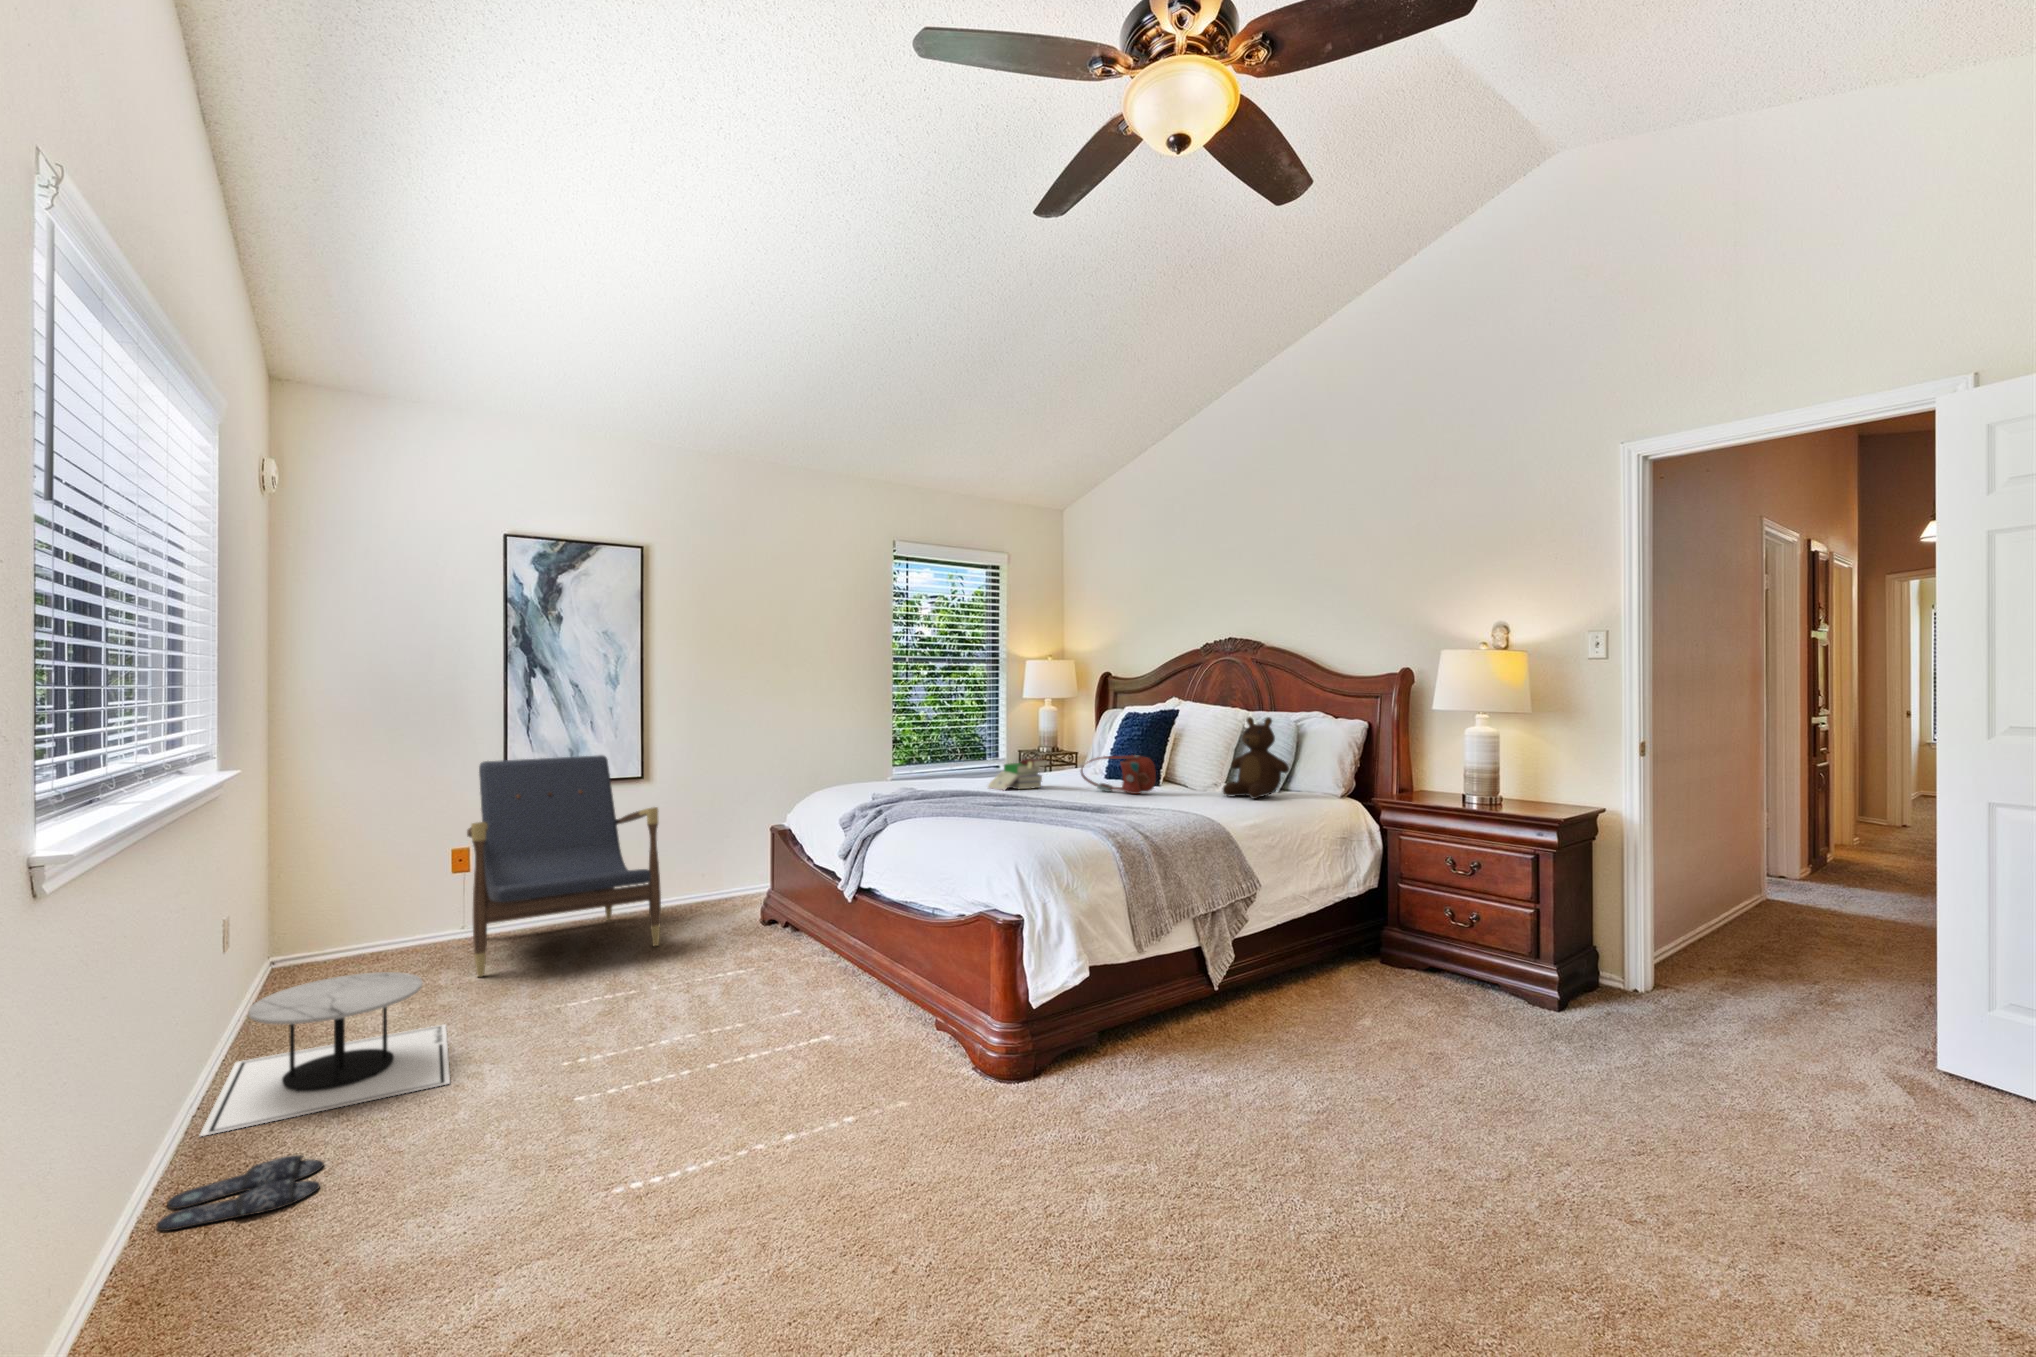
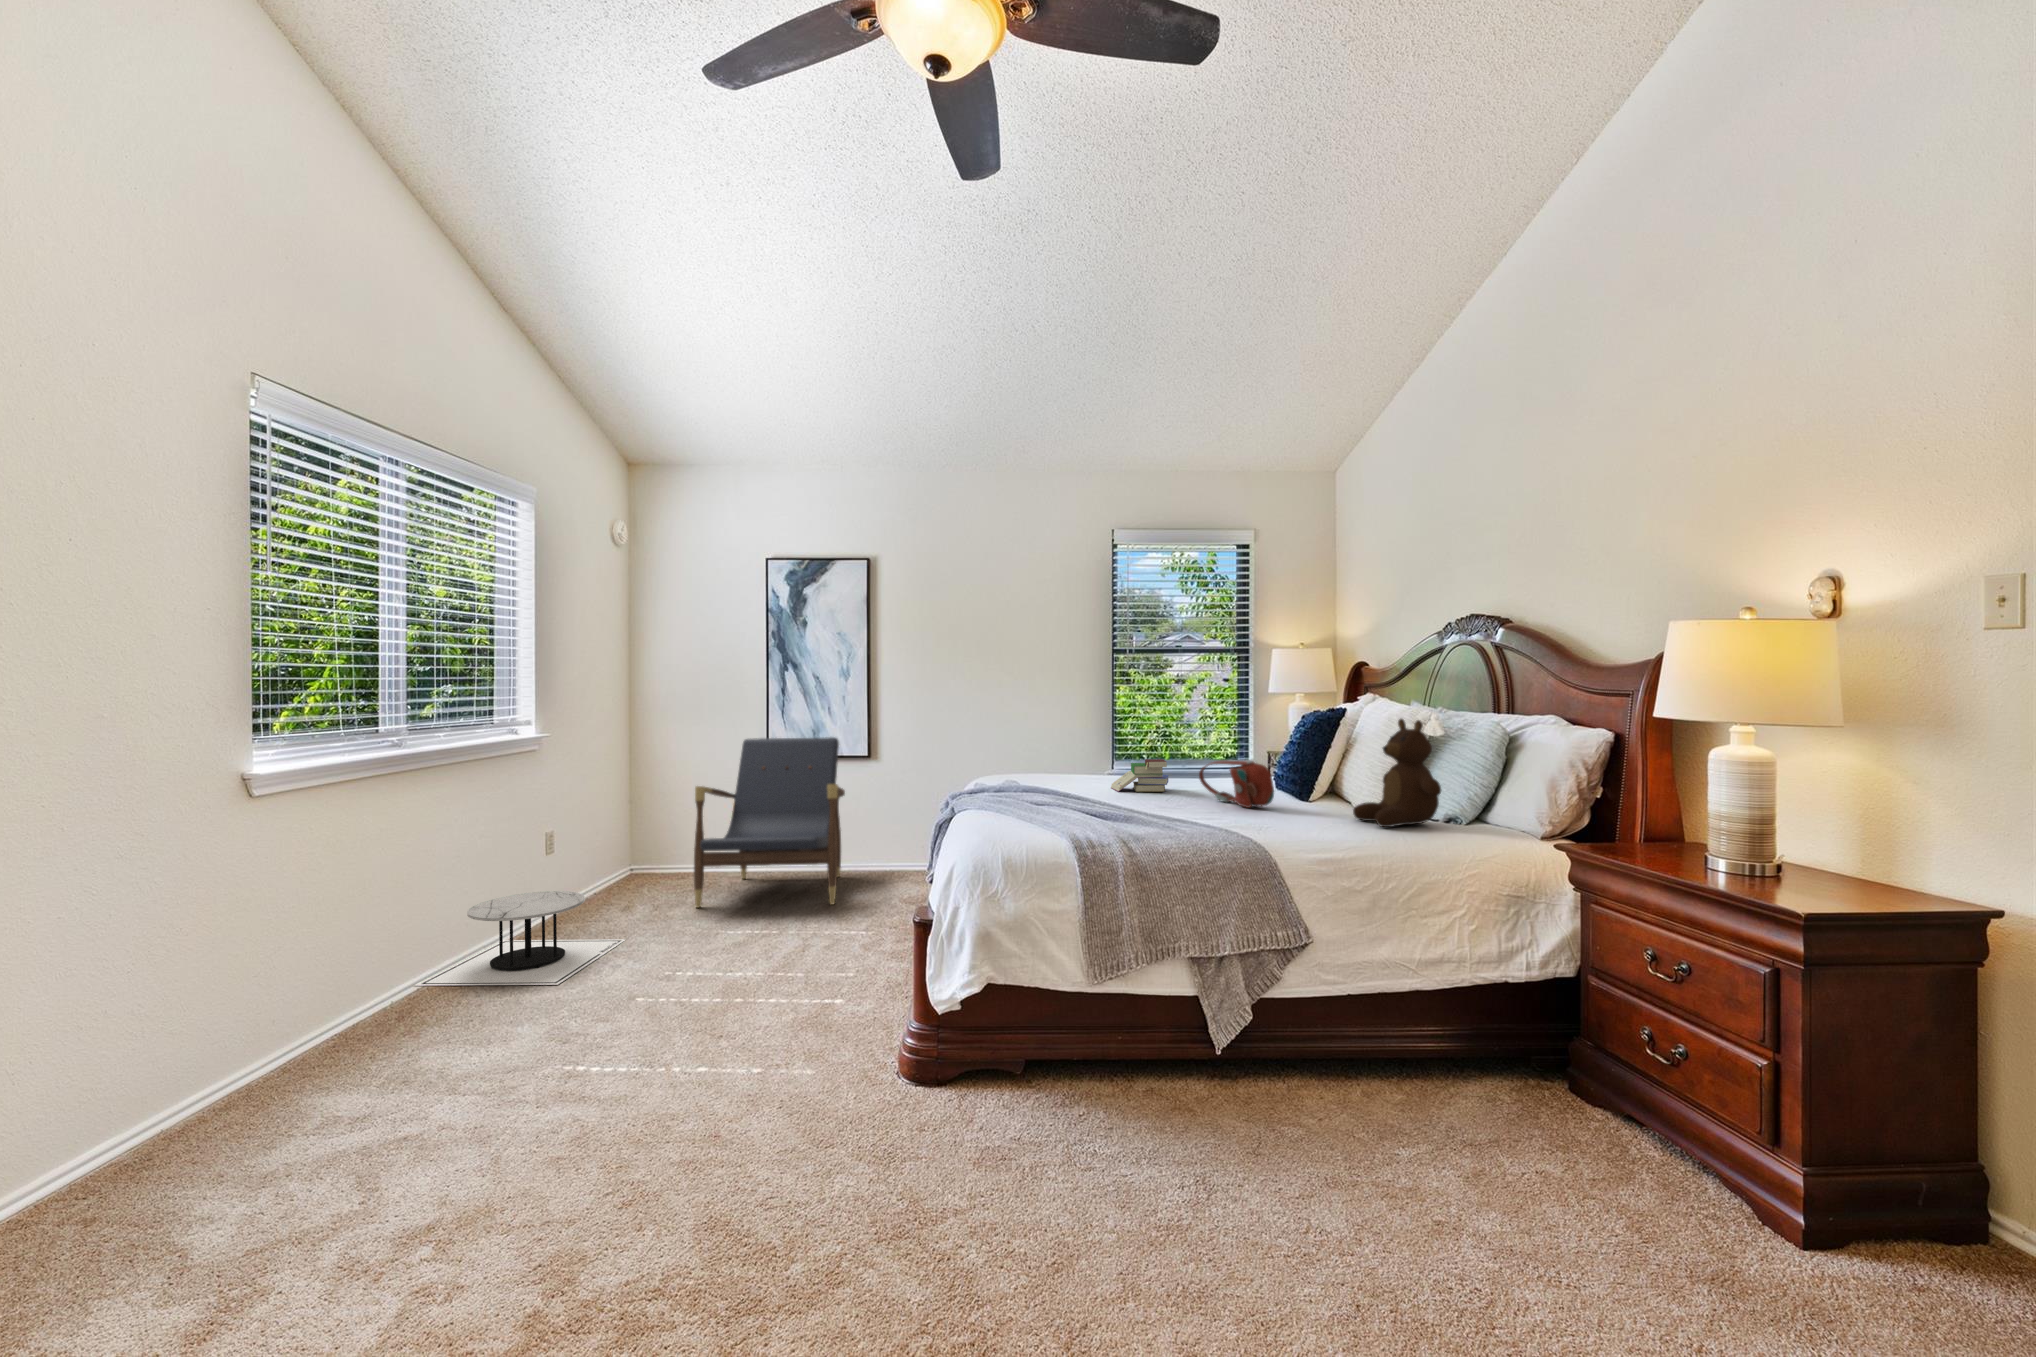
slippers: present [156,1155,324,1231] -> none [309,1011,424,1046]

